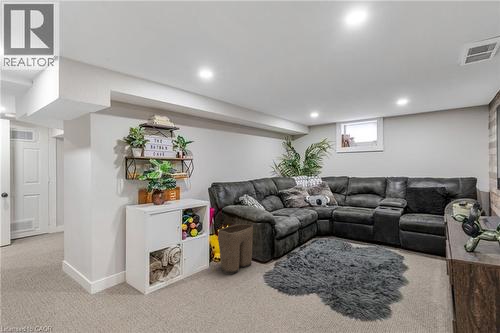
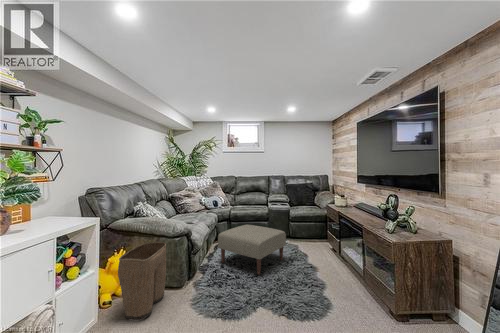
ottoman: none [305,224,375,271] -> present [218,225,286,275]

